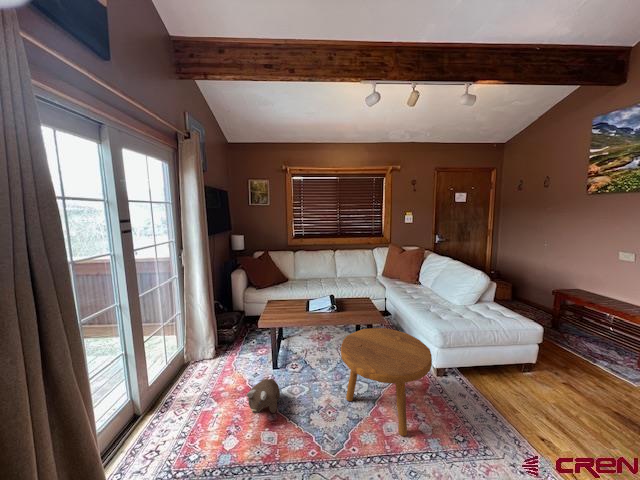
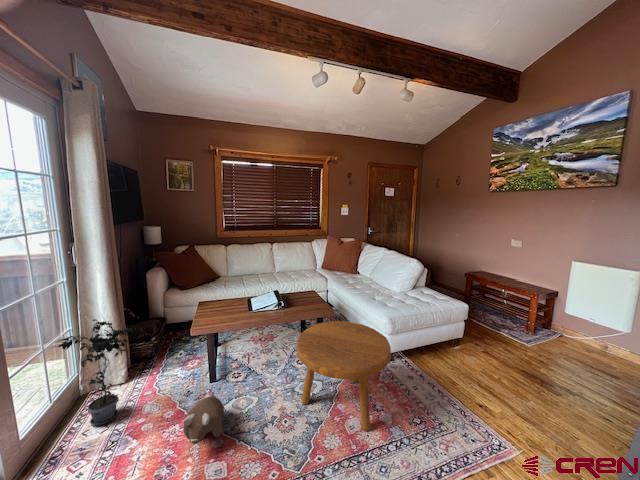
potted plant: none [168,307,224,387] -> present [58,319,143,425]

